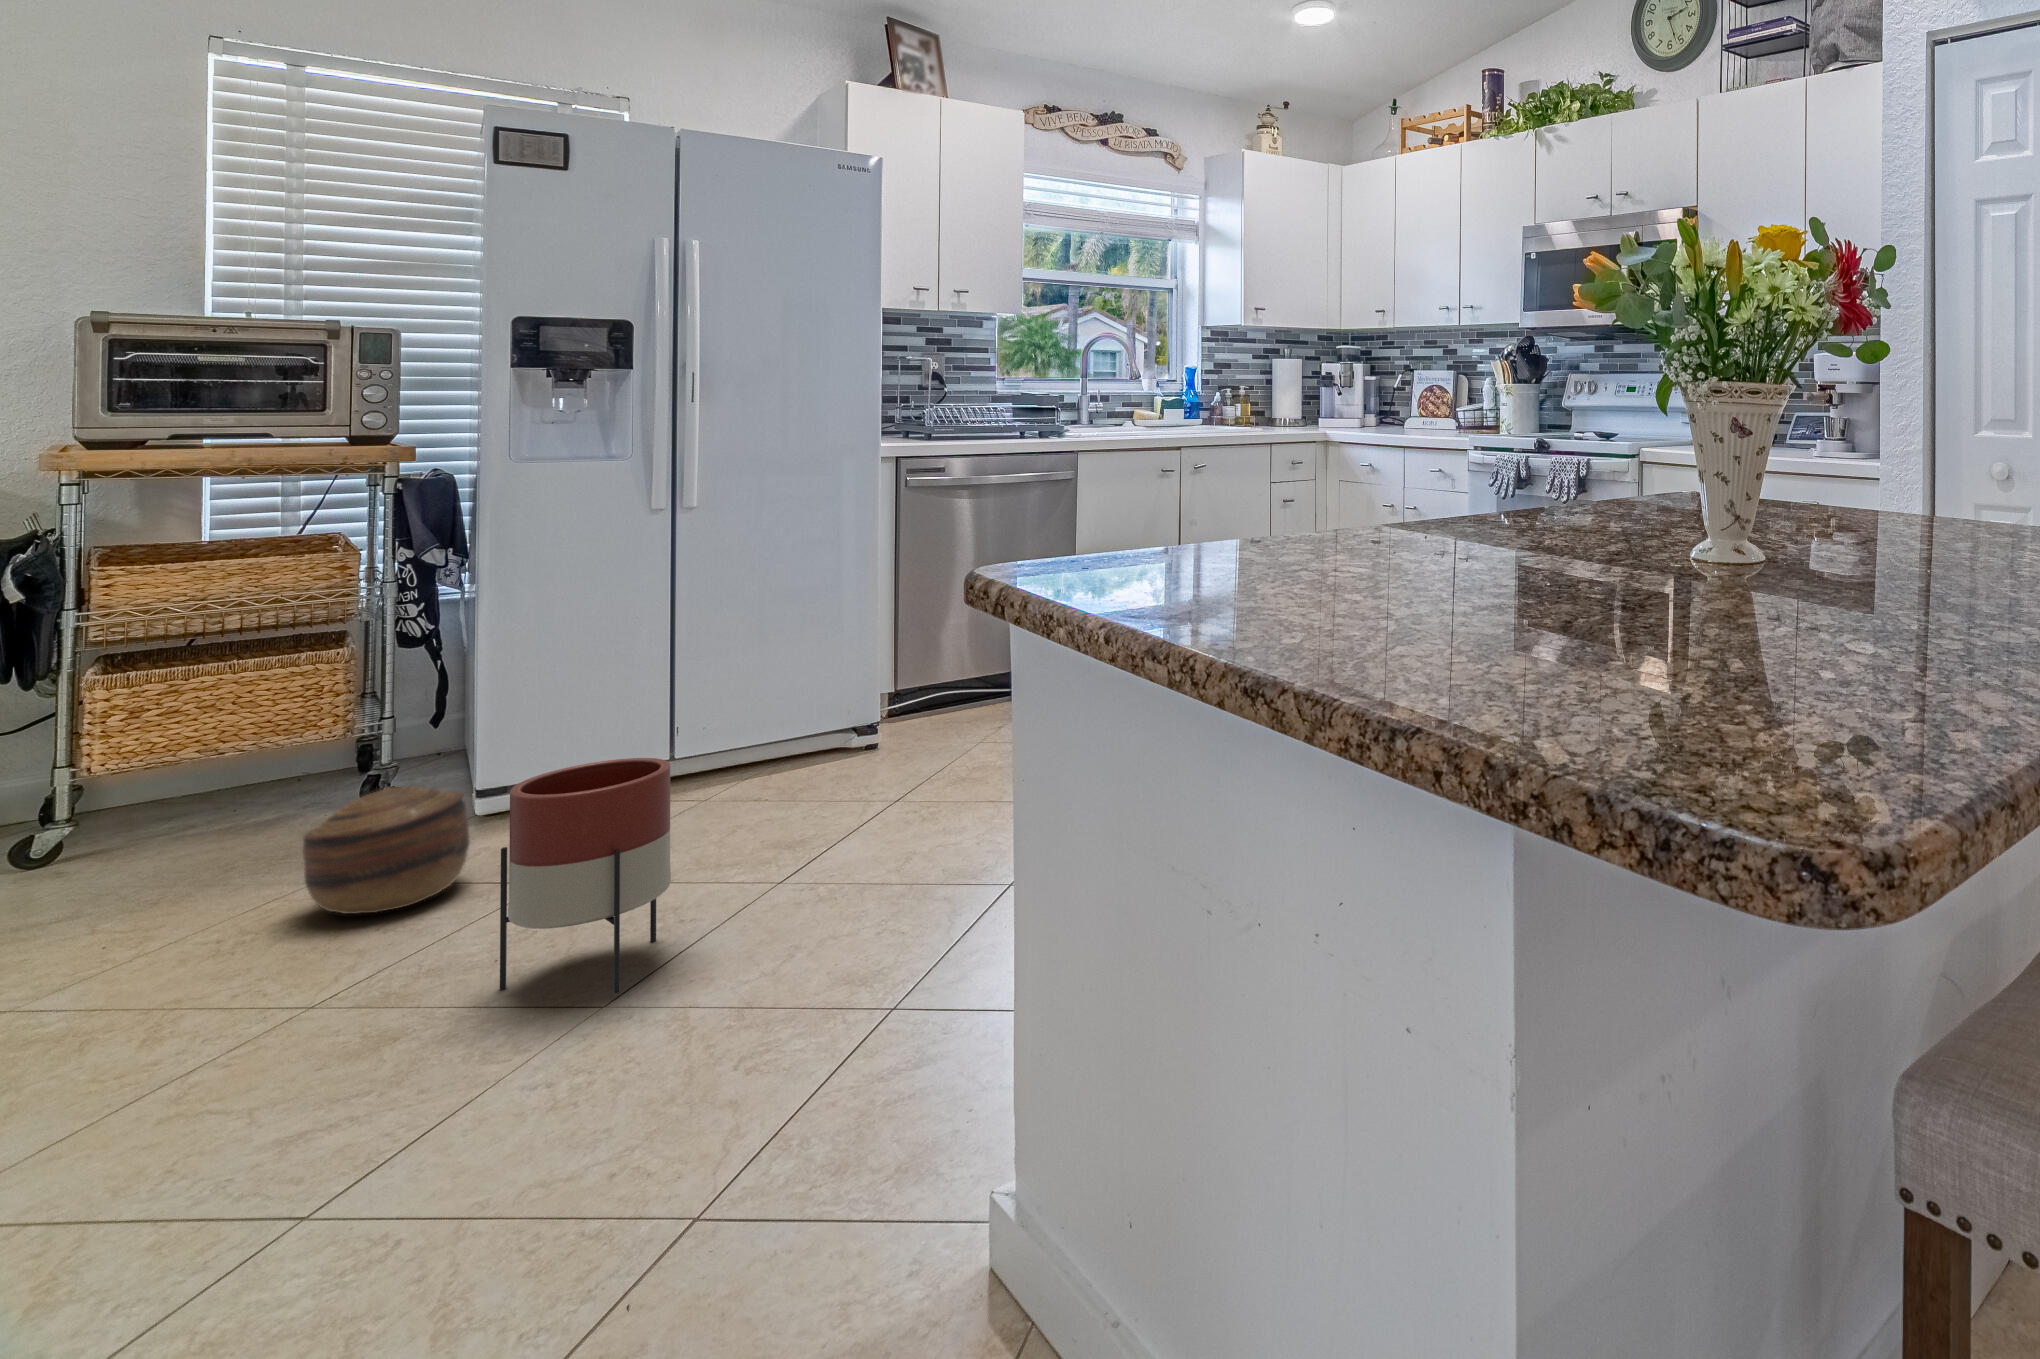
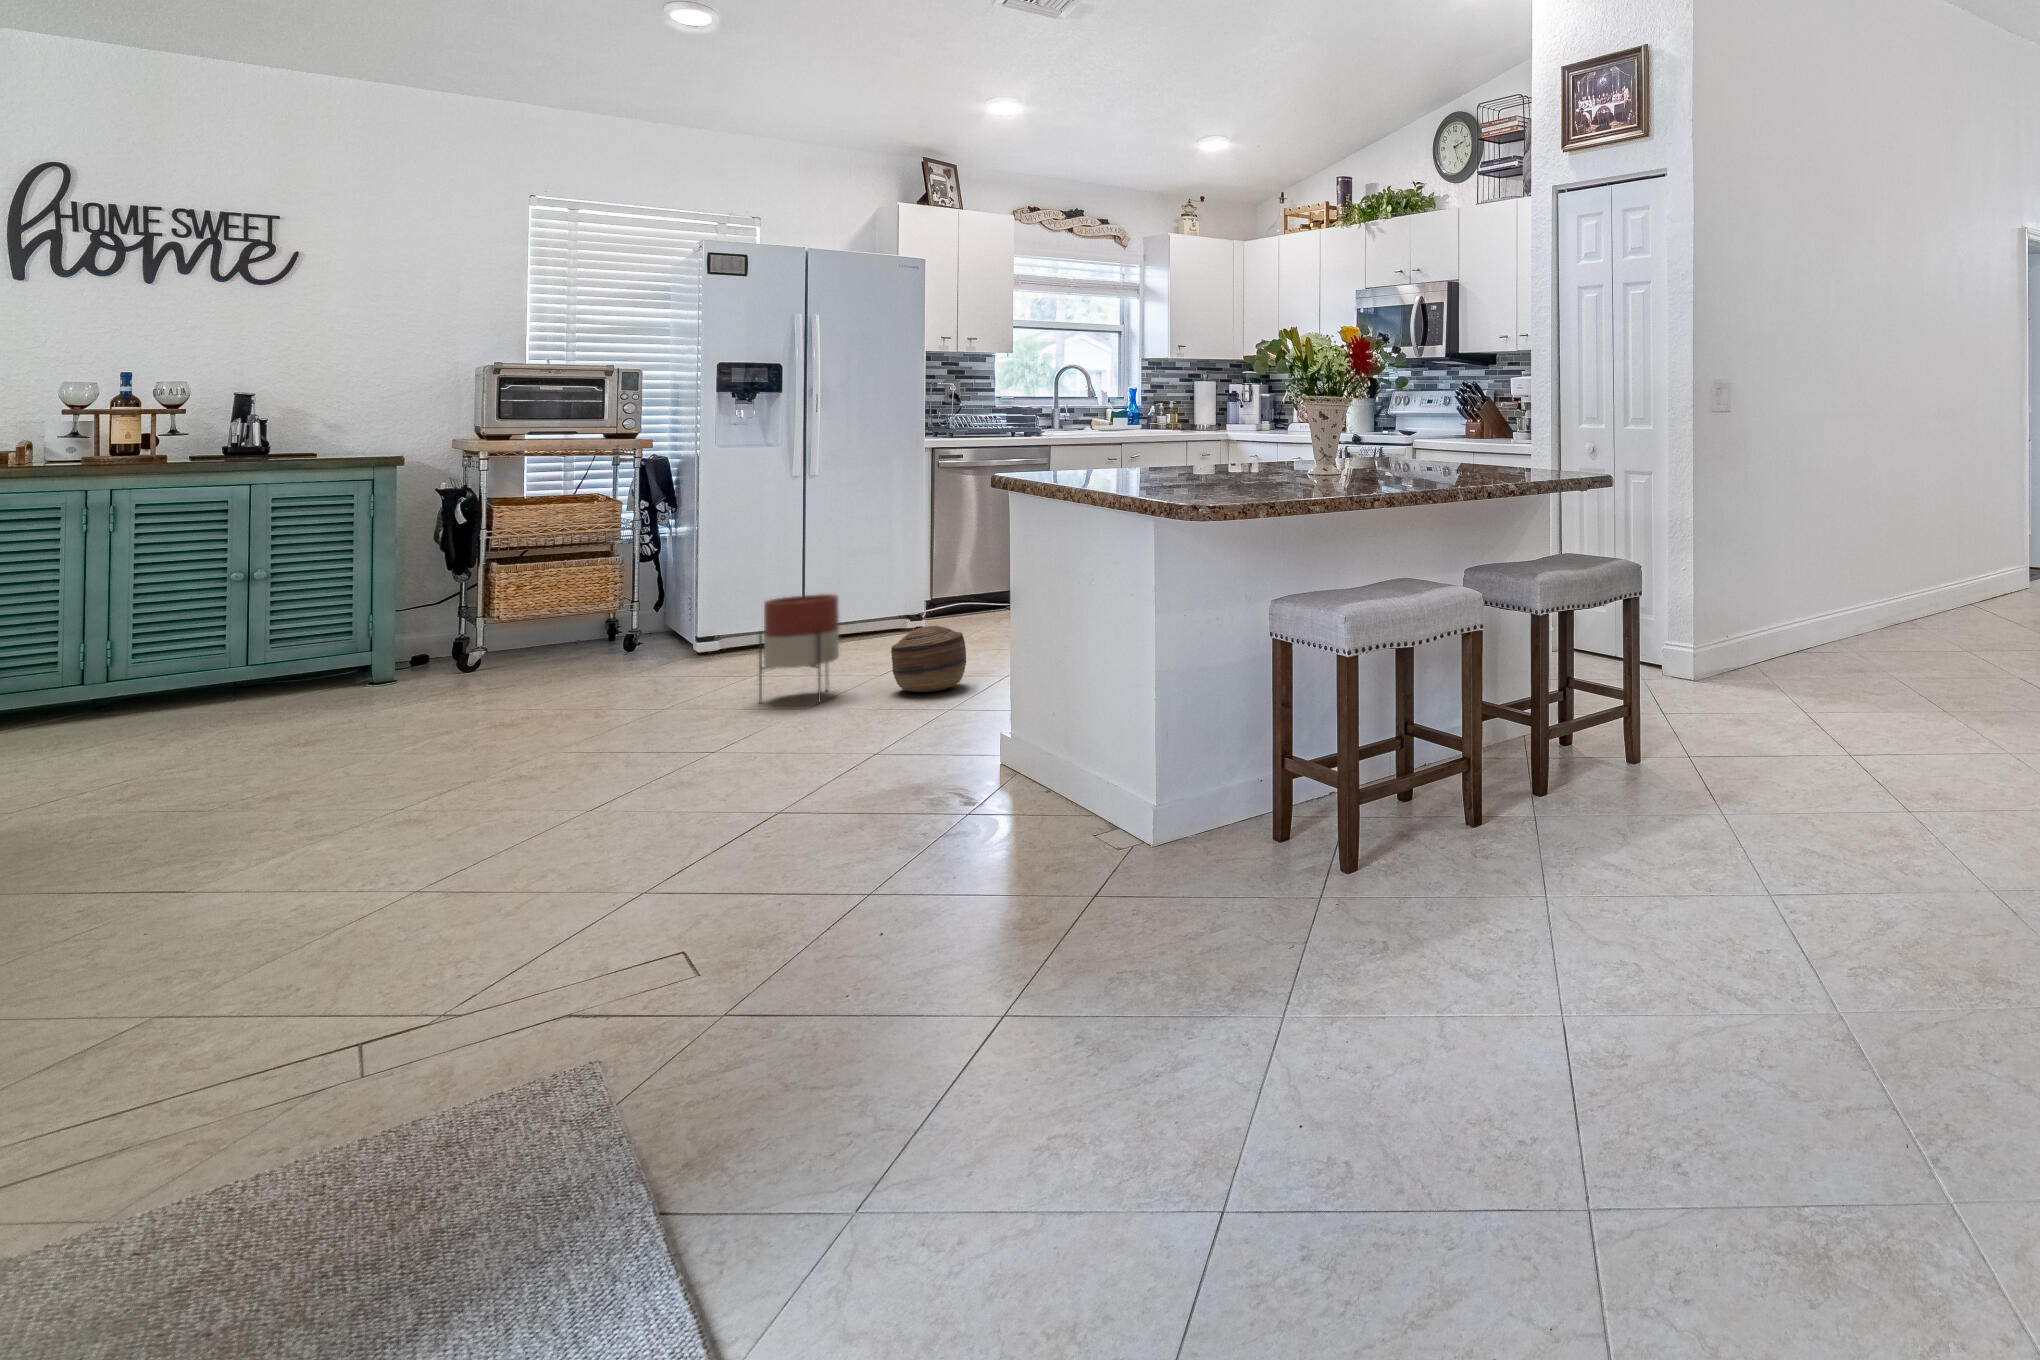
basket: present [303,786,469,914] -> present [891,626,966,692]

